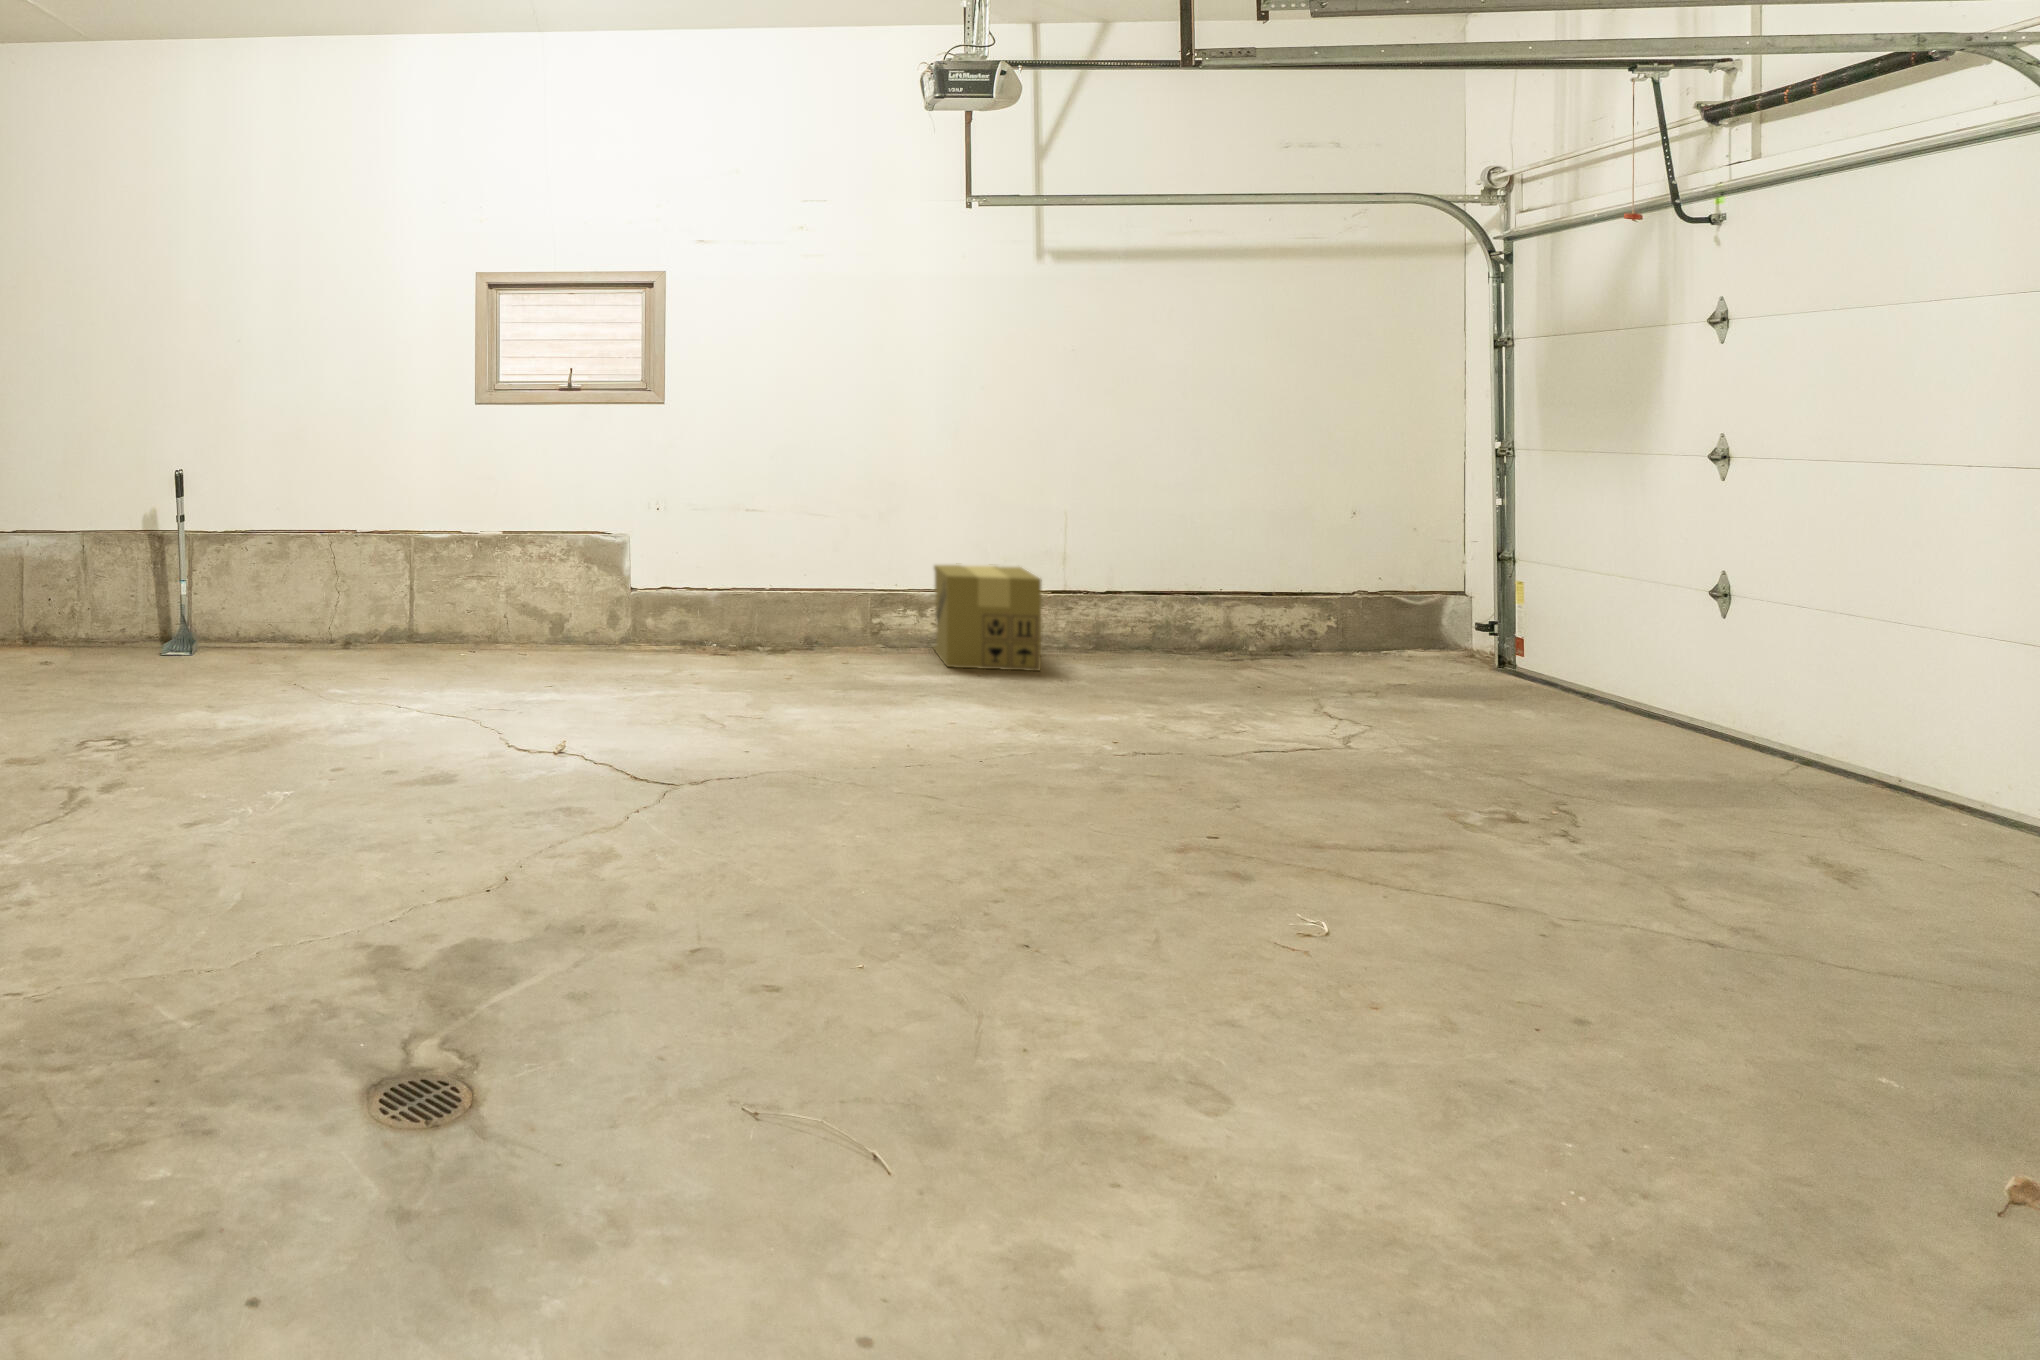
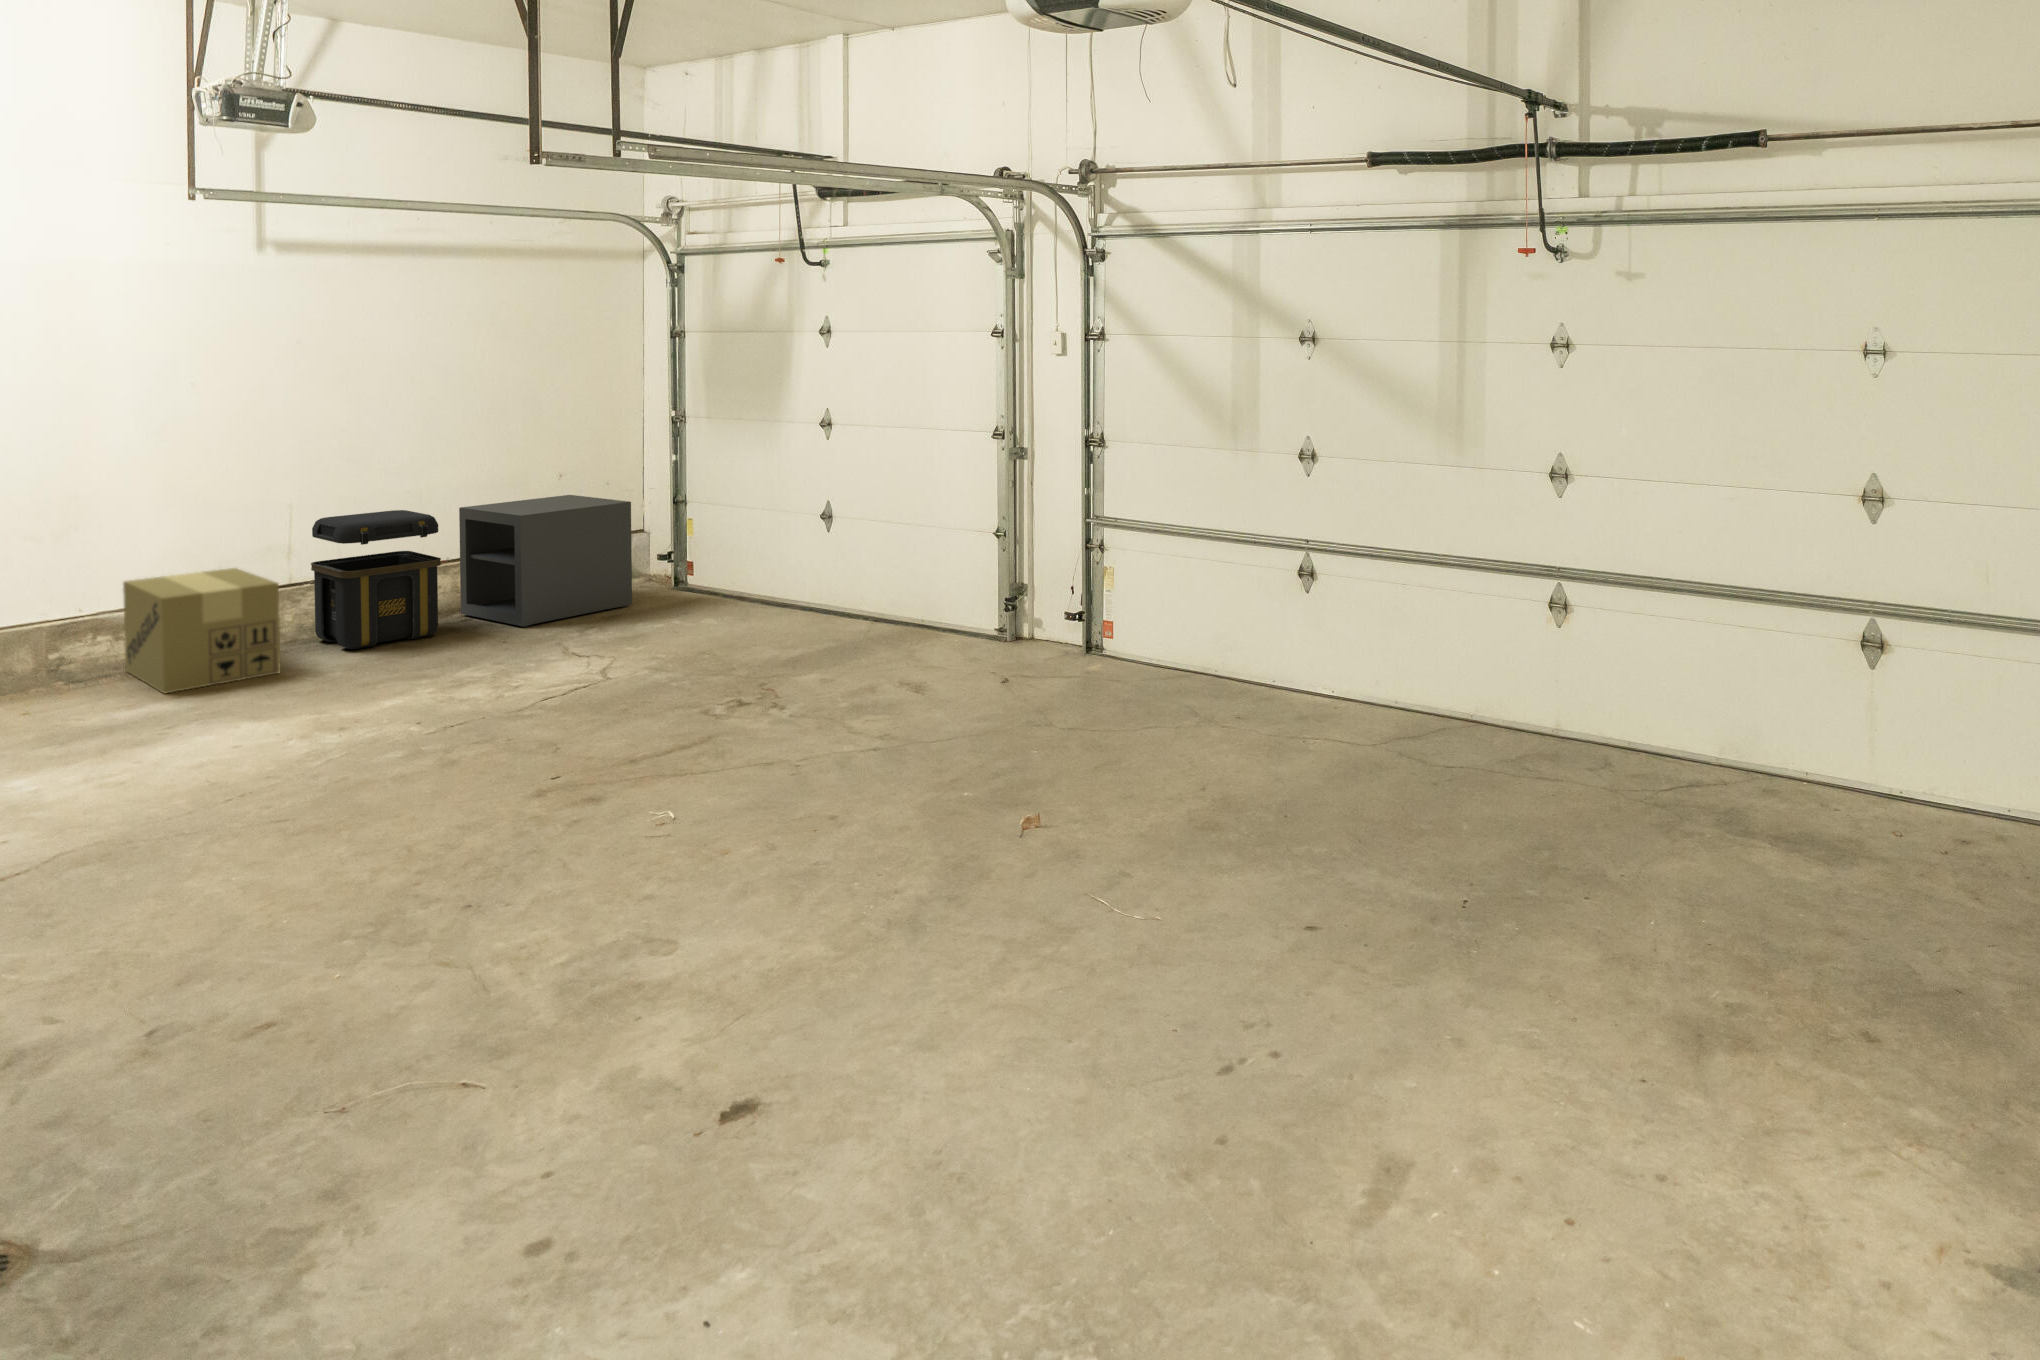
toolbox: none [1082,526,1201,668] -> present [311,510,441,649]
storage cabinet: none [1229,534,1429,681] -> present [459,495,632,627]

